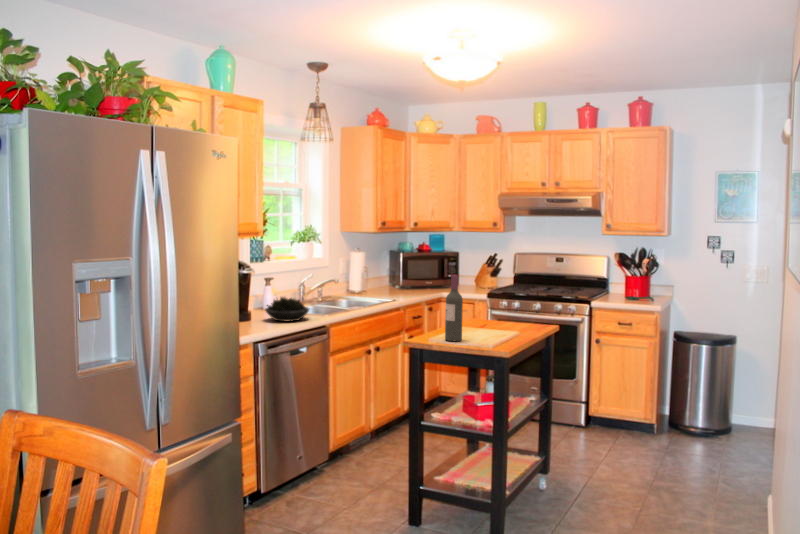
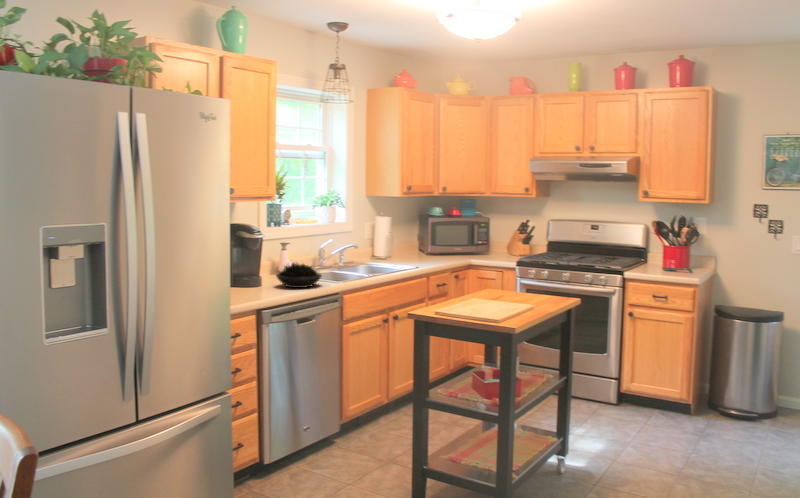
wine bottle: present [445,275,463,341] -> none [453,242,472,312]

